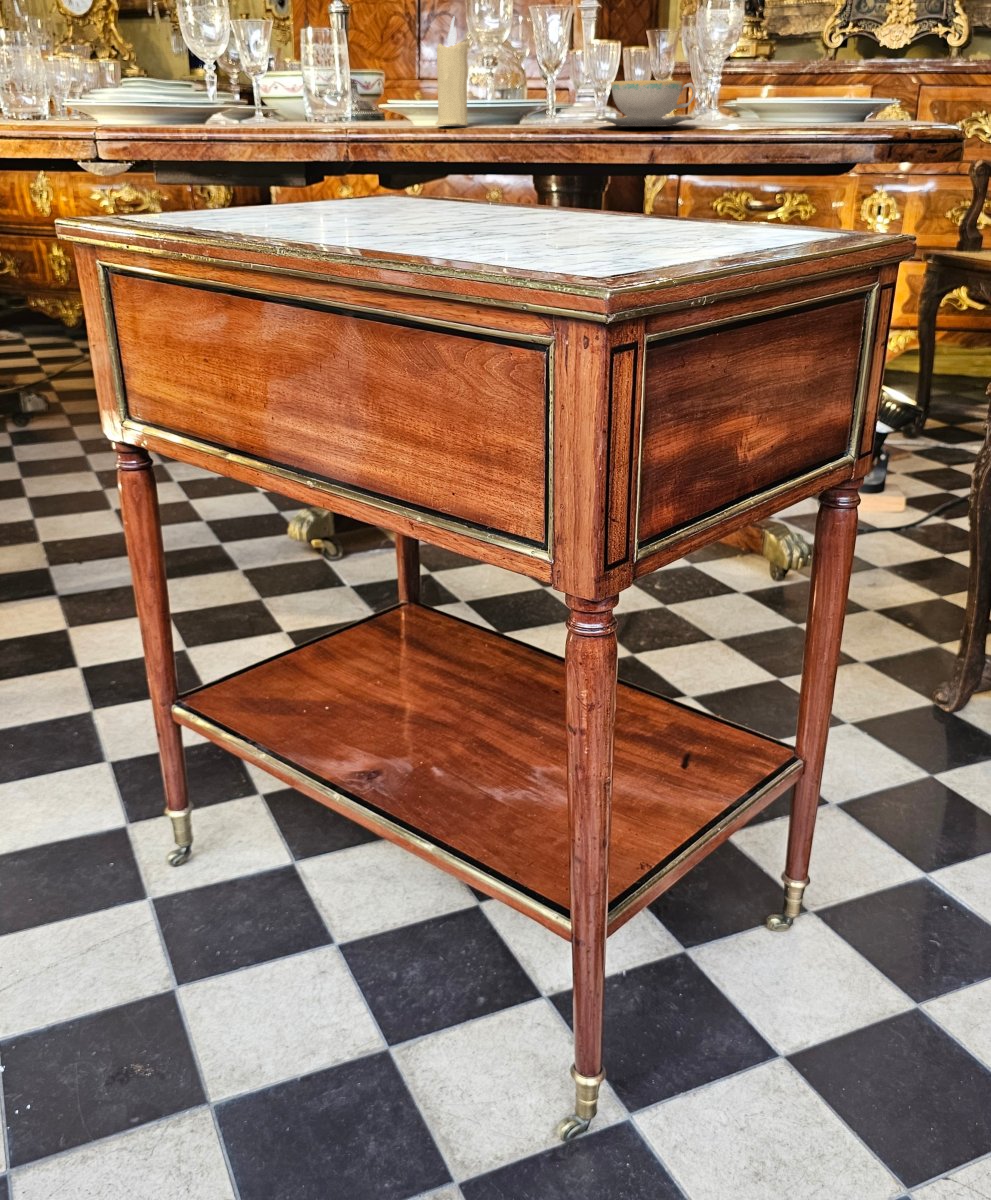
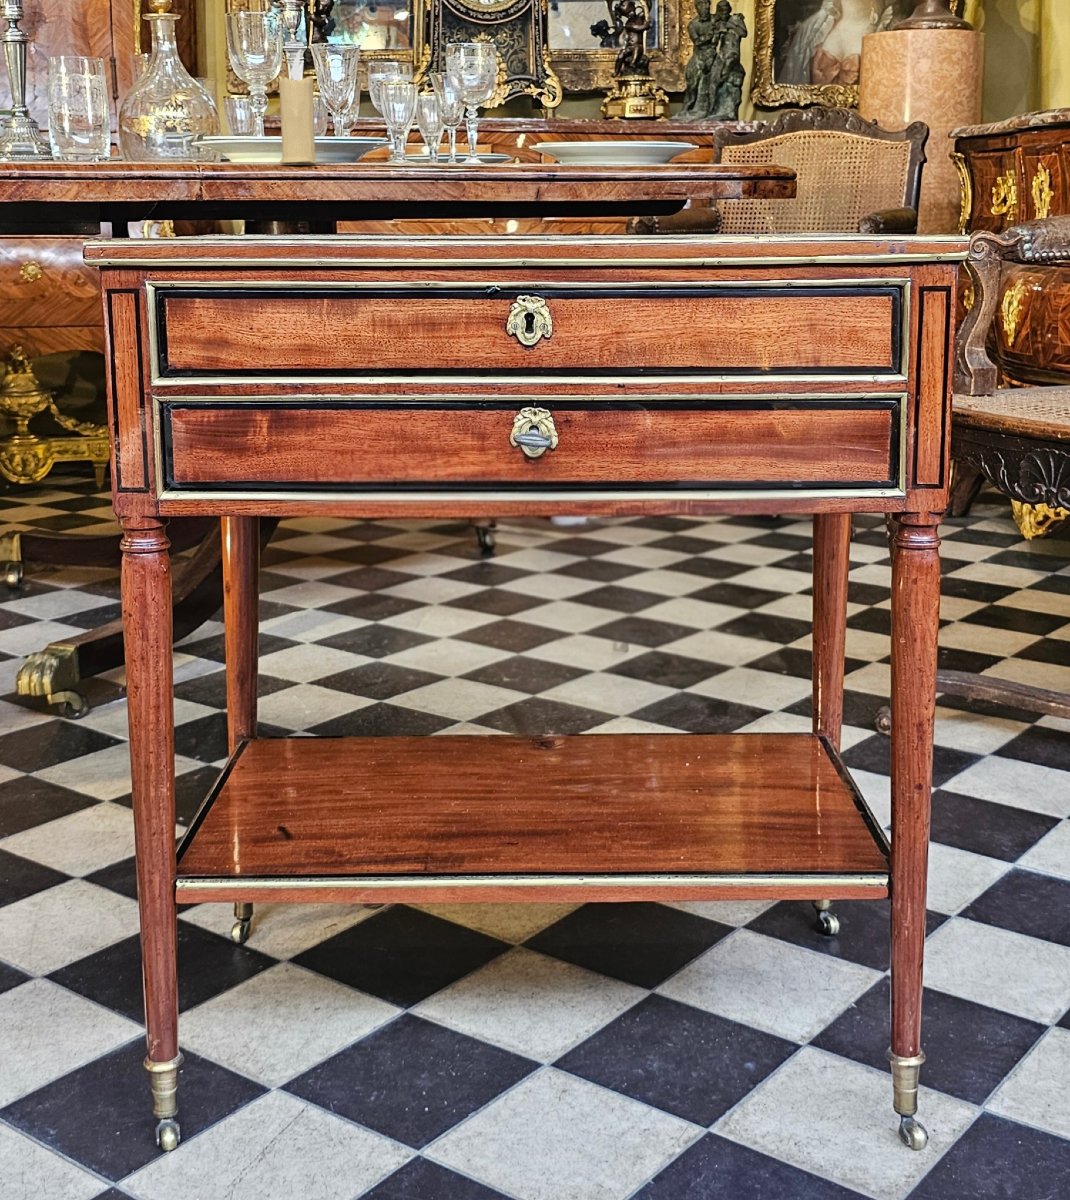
teacup: present [596,80,696,127] -> none [460,119,565,166]

